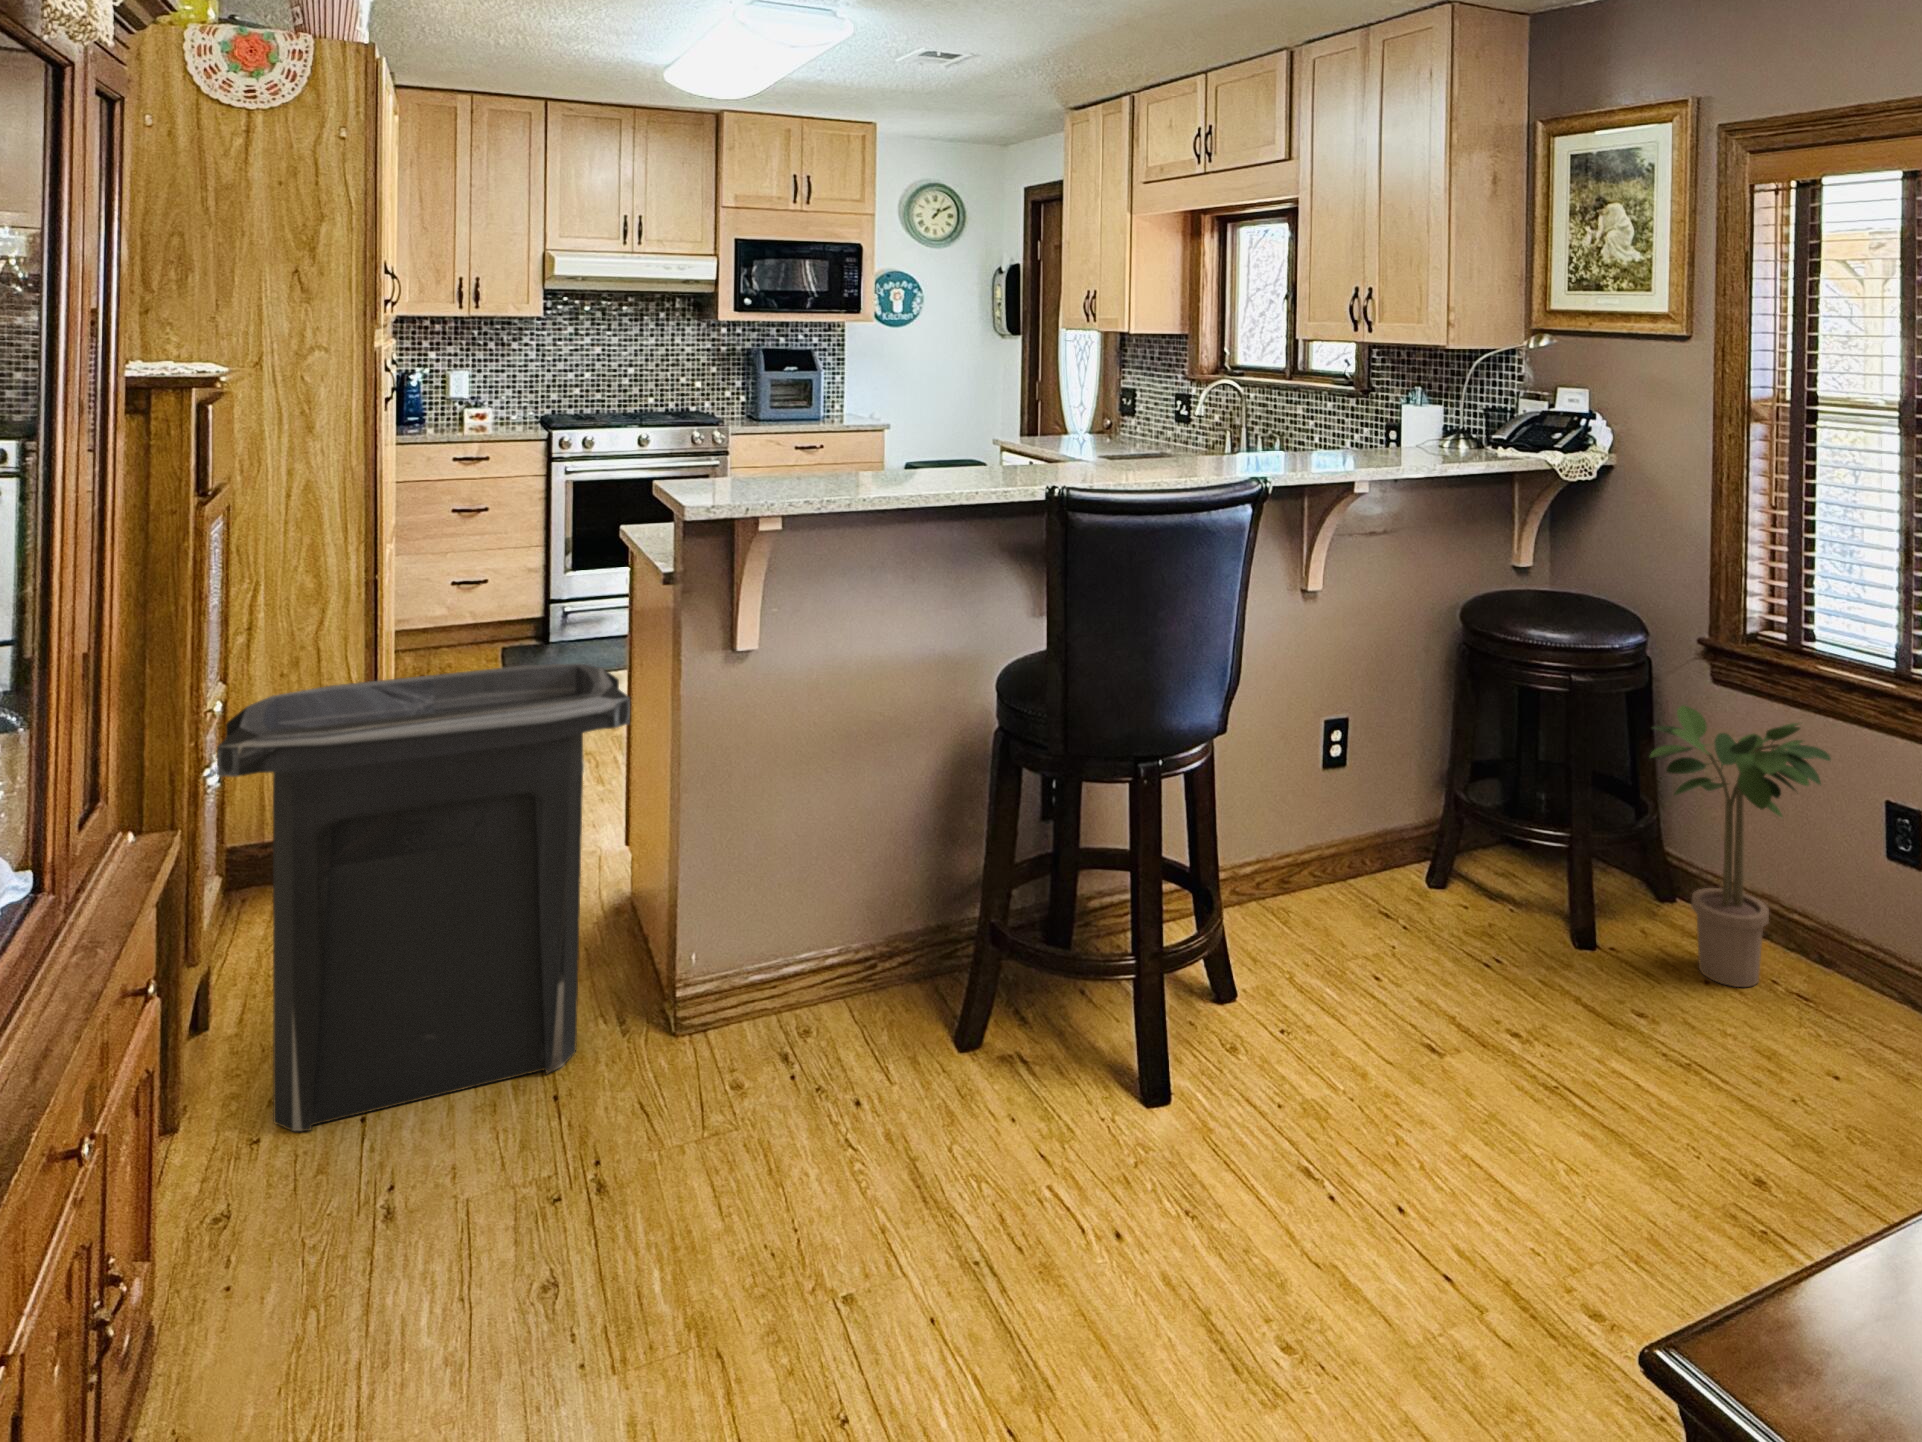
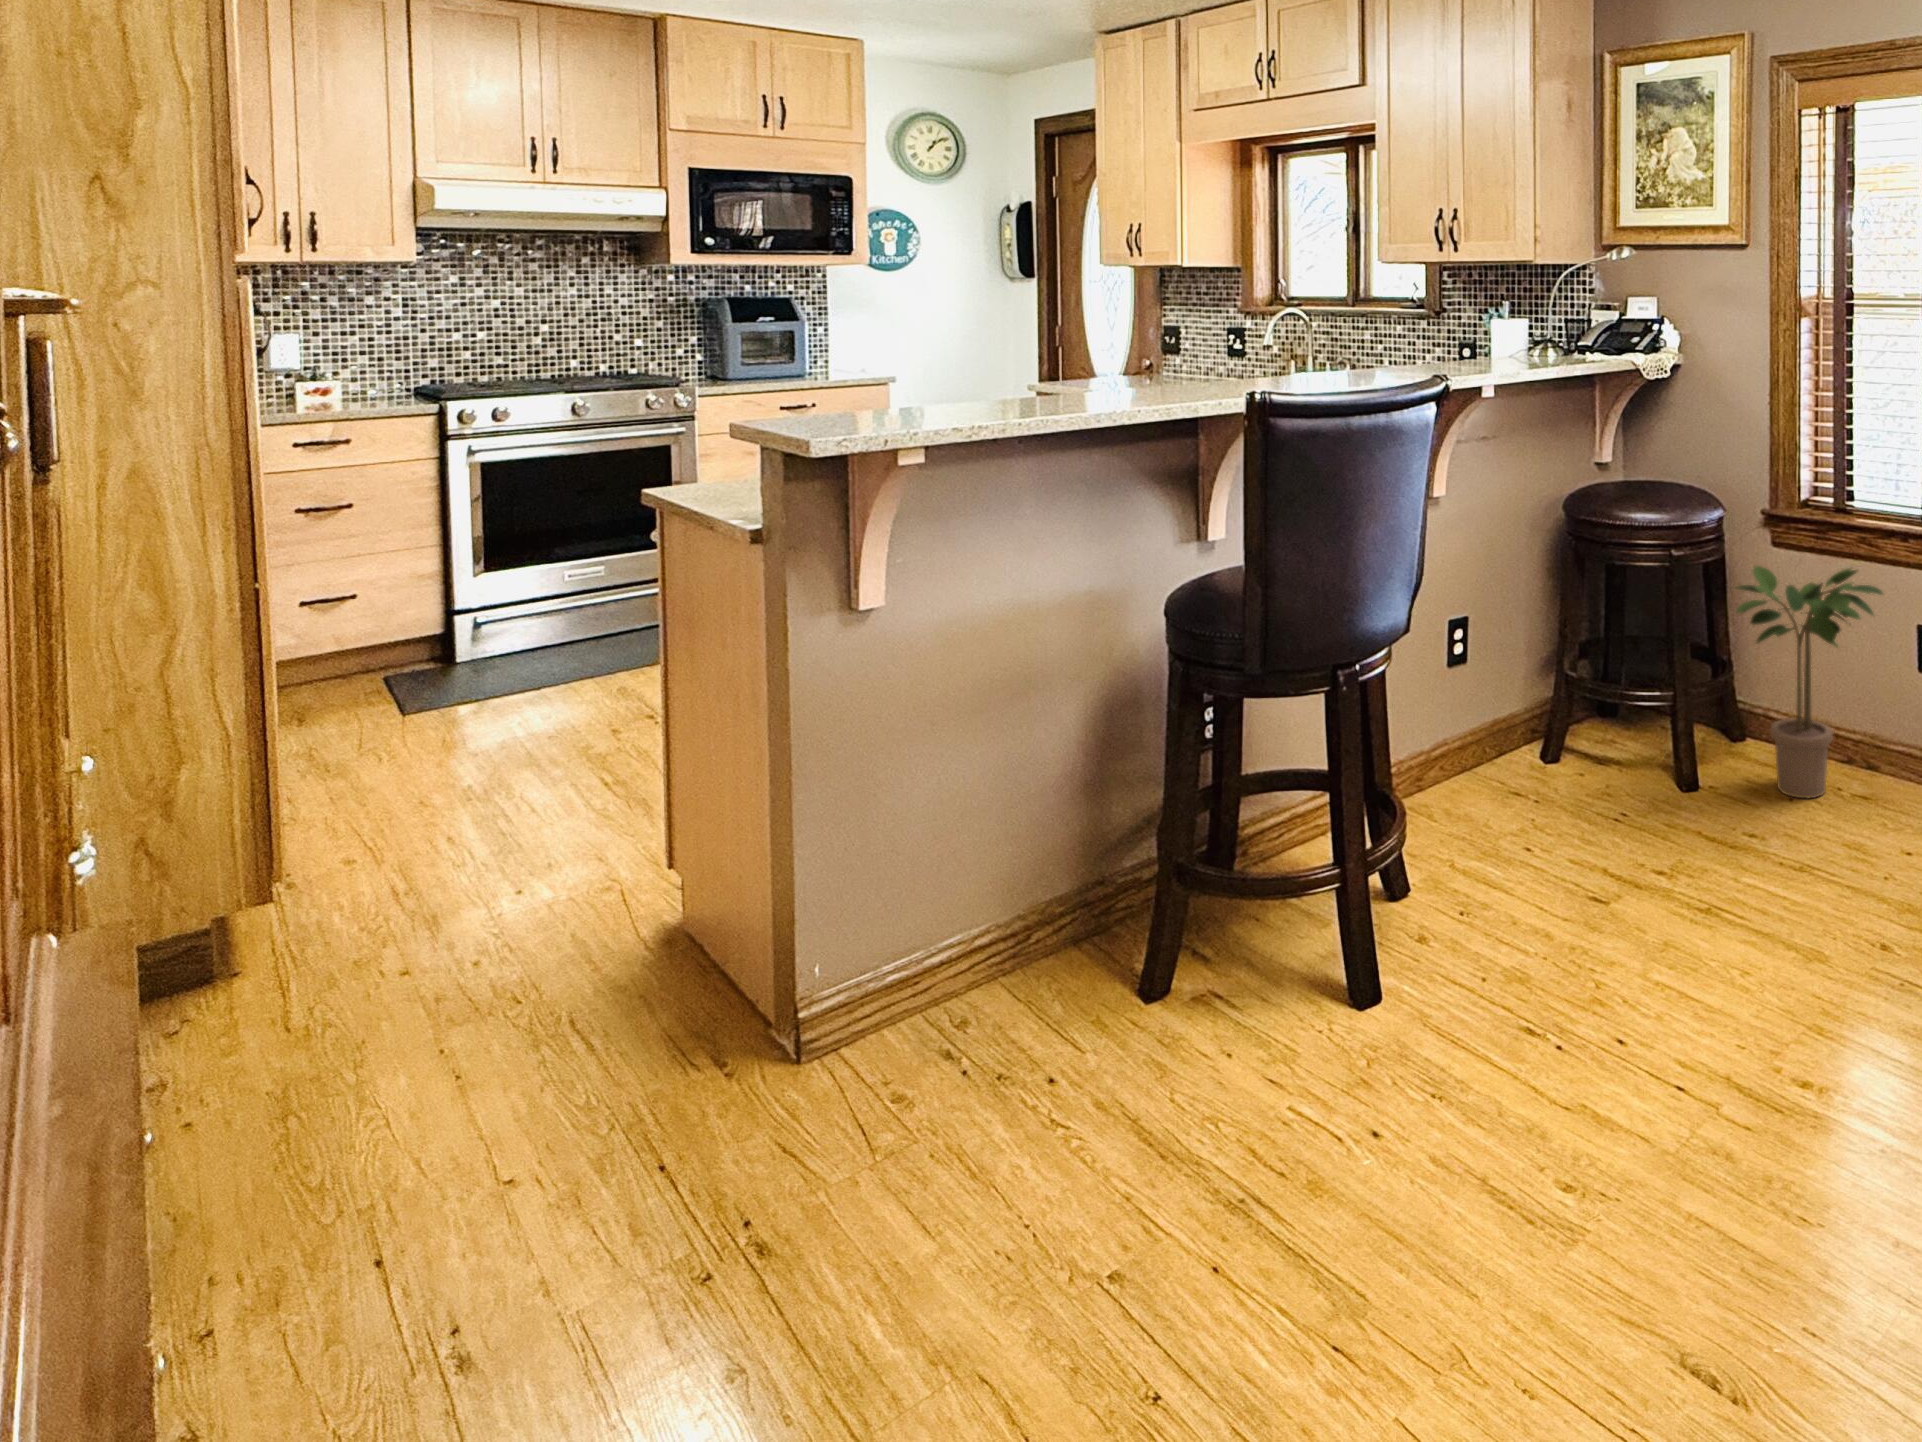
trash can: present [217,663,630,1131] -> none [117,654,728,1301]

